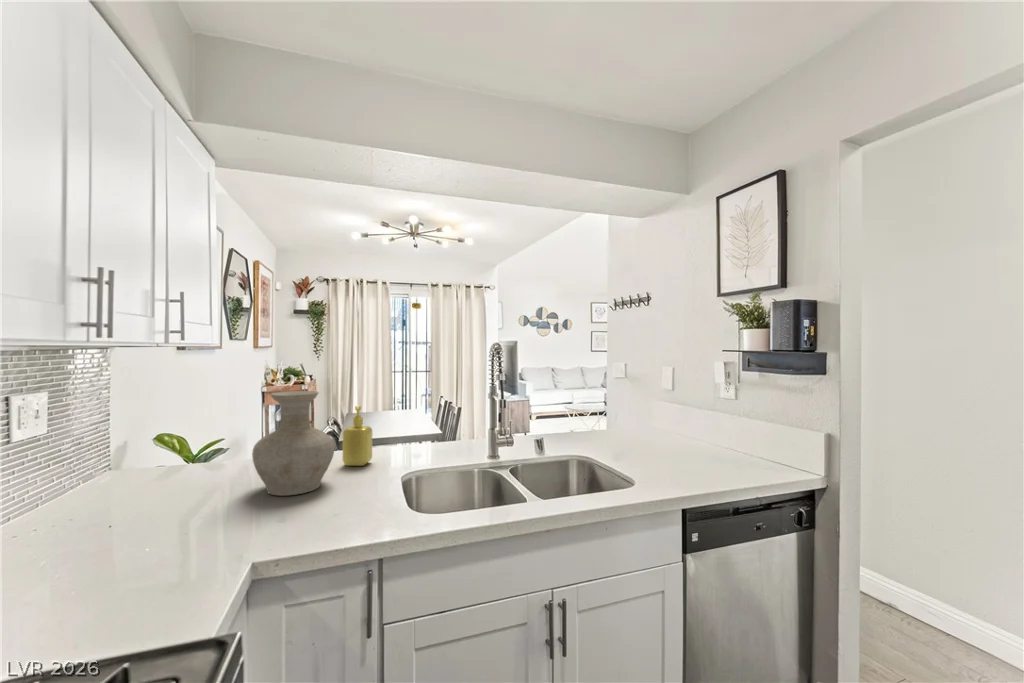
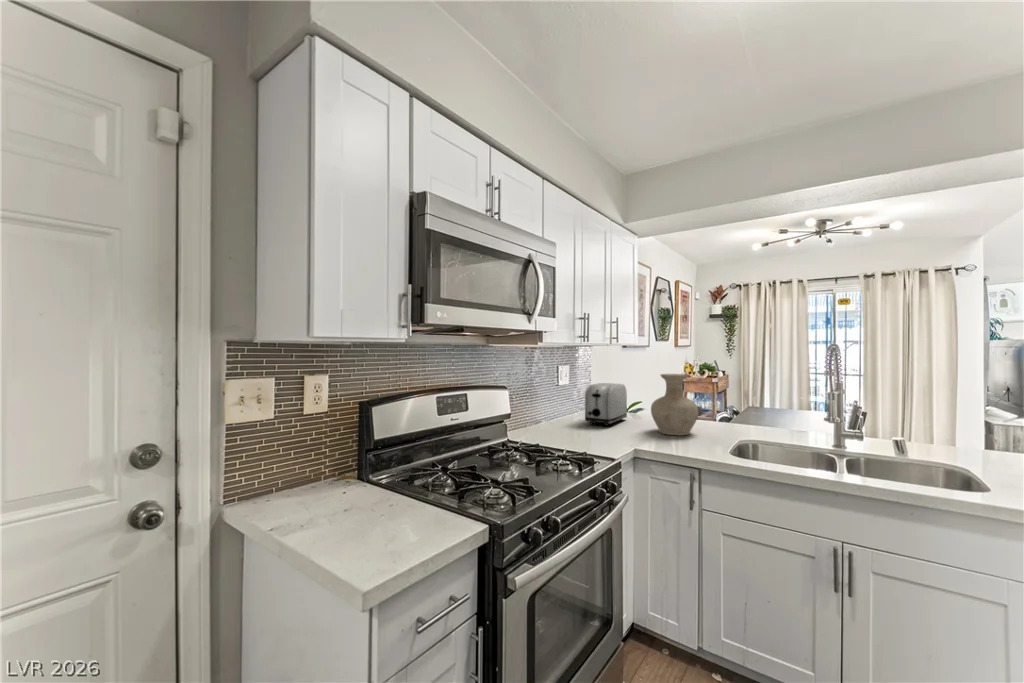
soap dispenser: present [343,406,372,466] -> none [710,388,732,430]
toaster: none [96,415,197,508] -> present [585,383,627,426]

